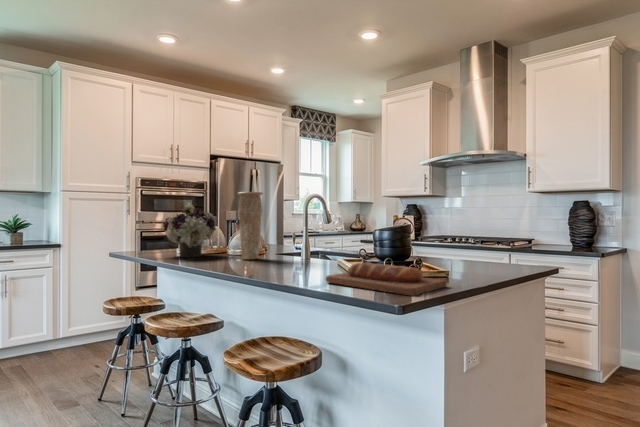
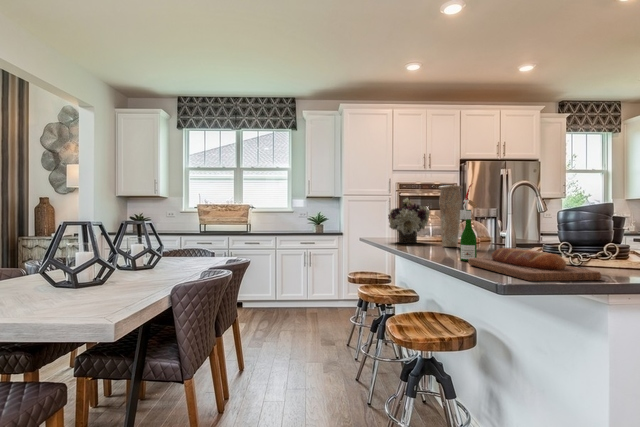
wine bottle: none [301,196,326,278] -> present [460,183,477,261]

